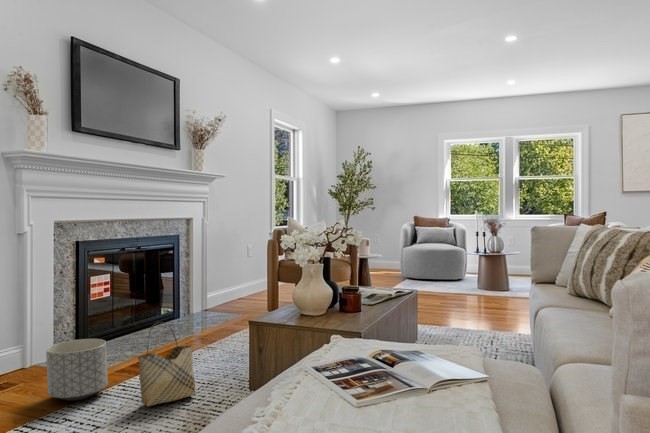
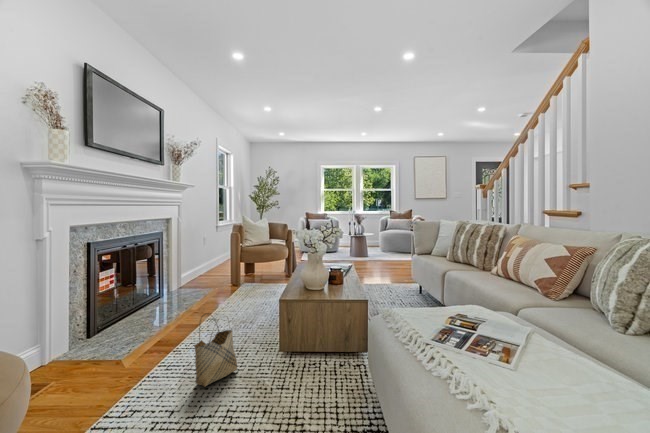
planter: present [46,339,108,401] -> none [97,331,154,390]

